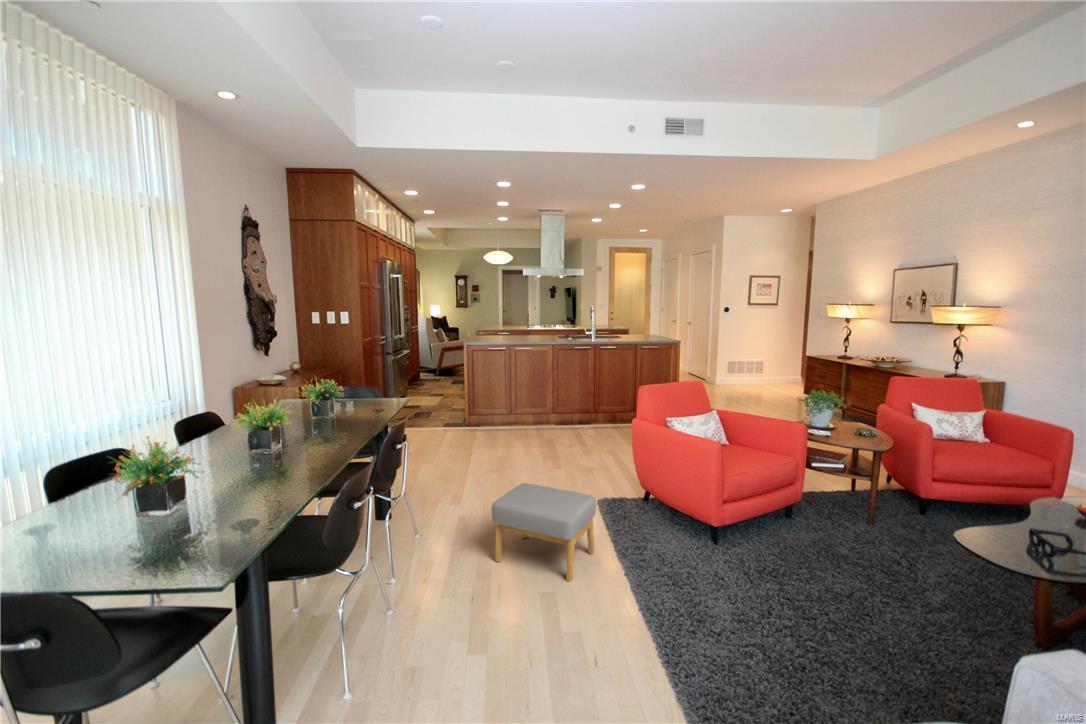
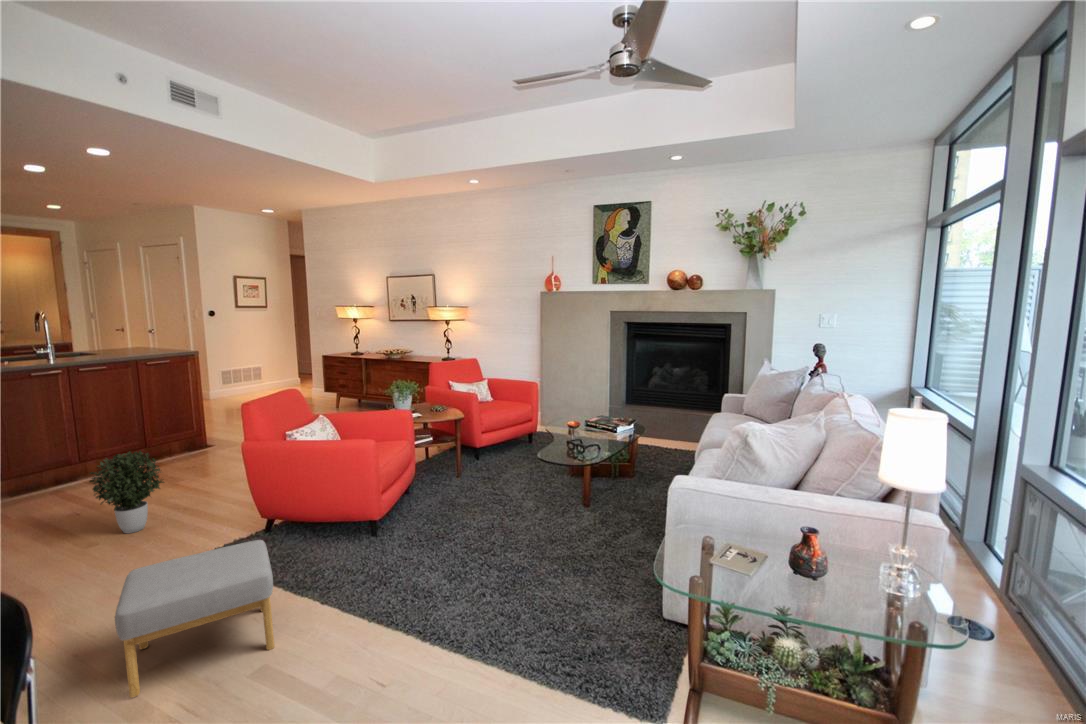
potted plant: none [568,408,607,466] -> present [89,451,164,533]

